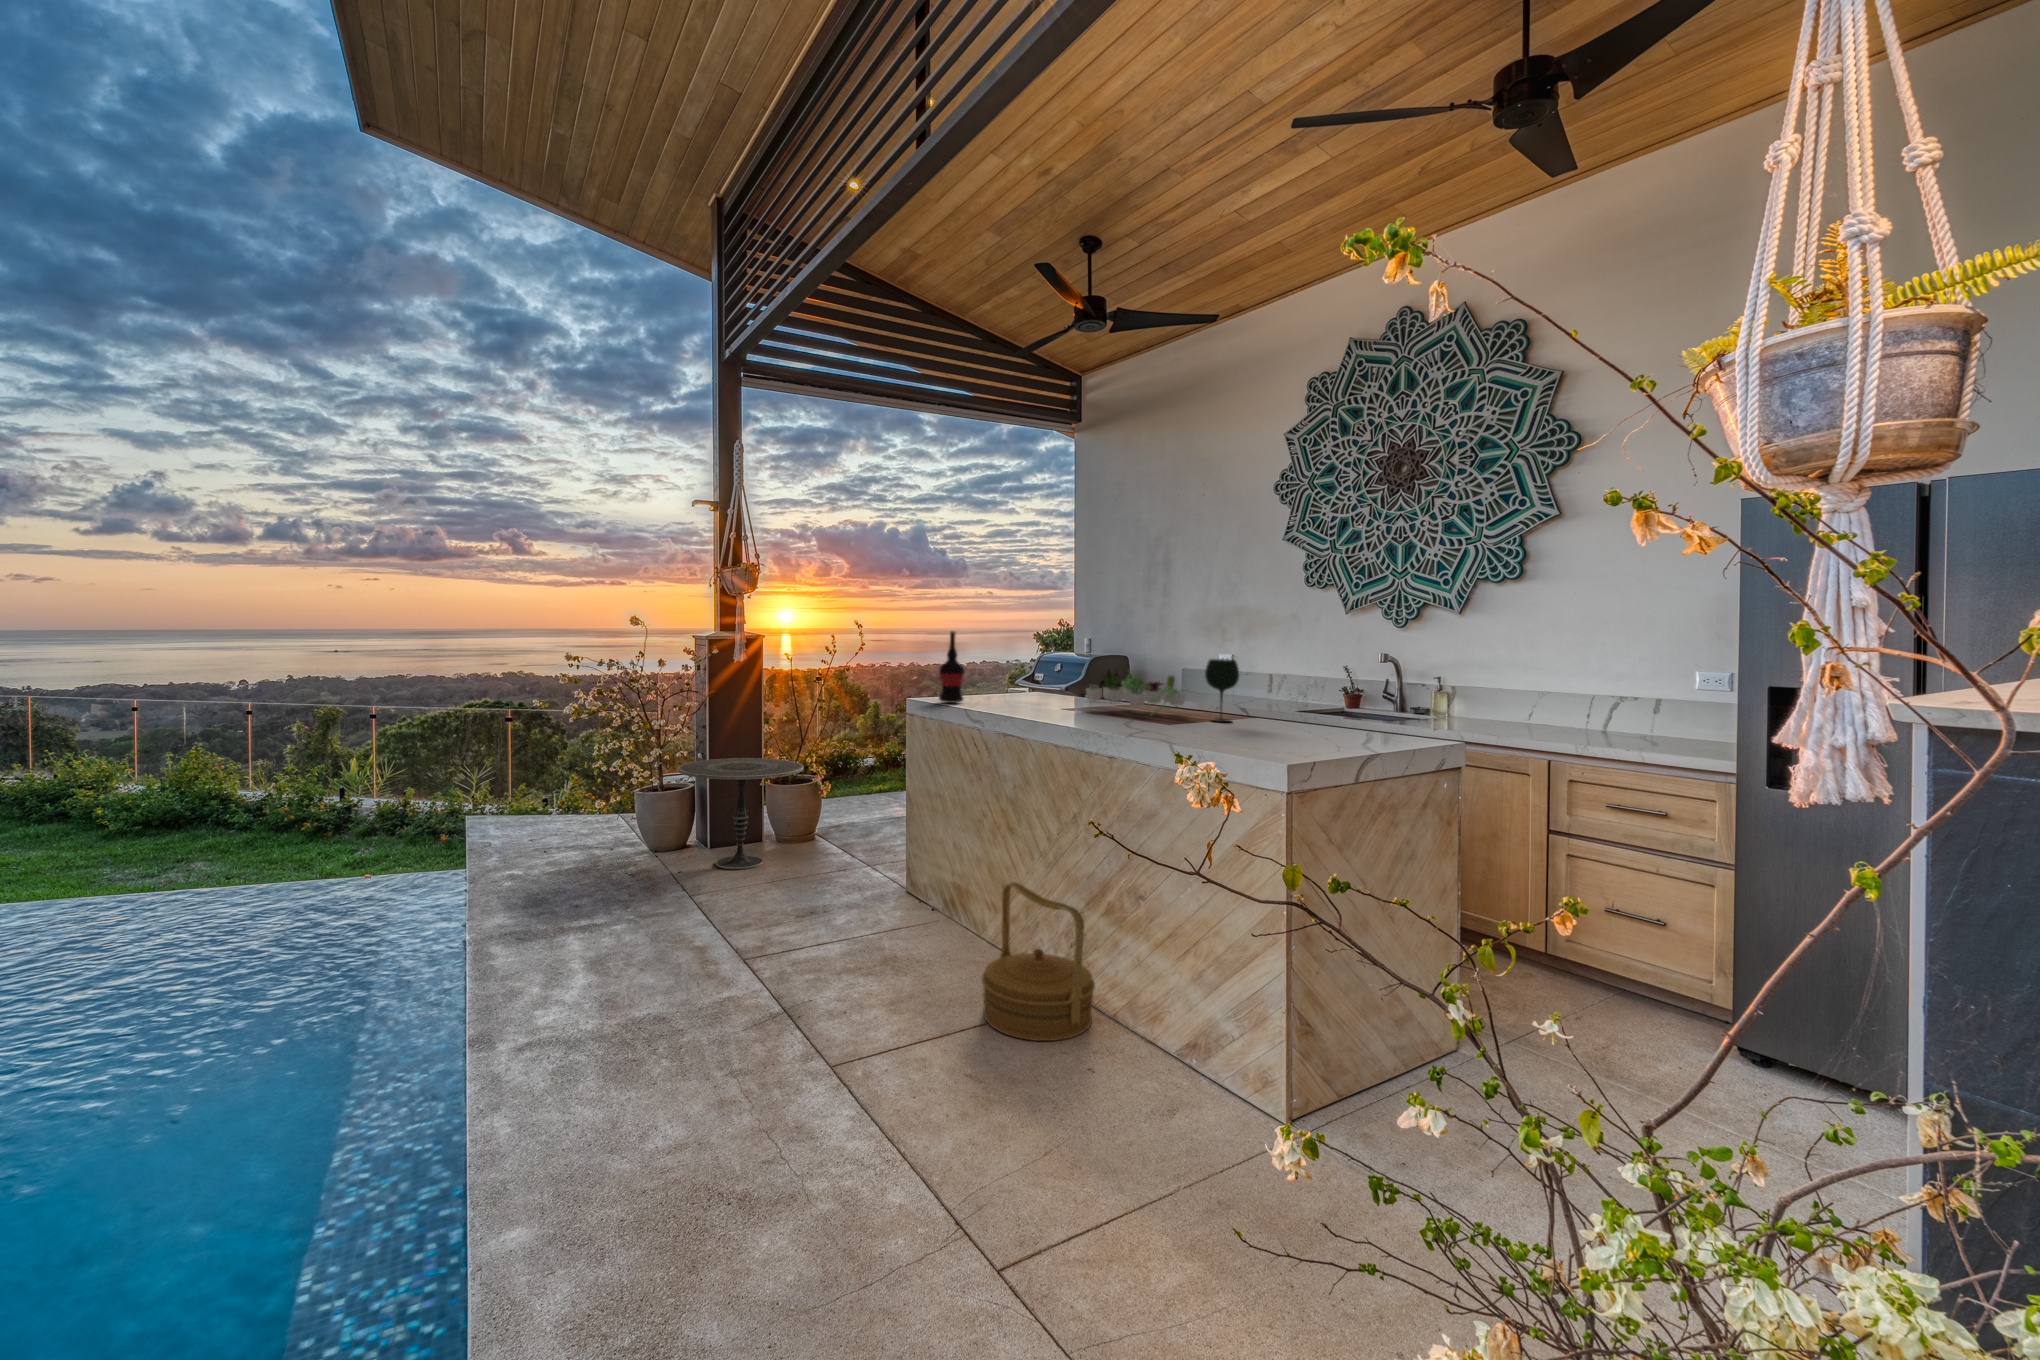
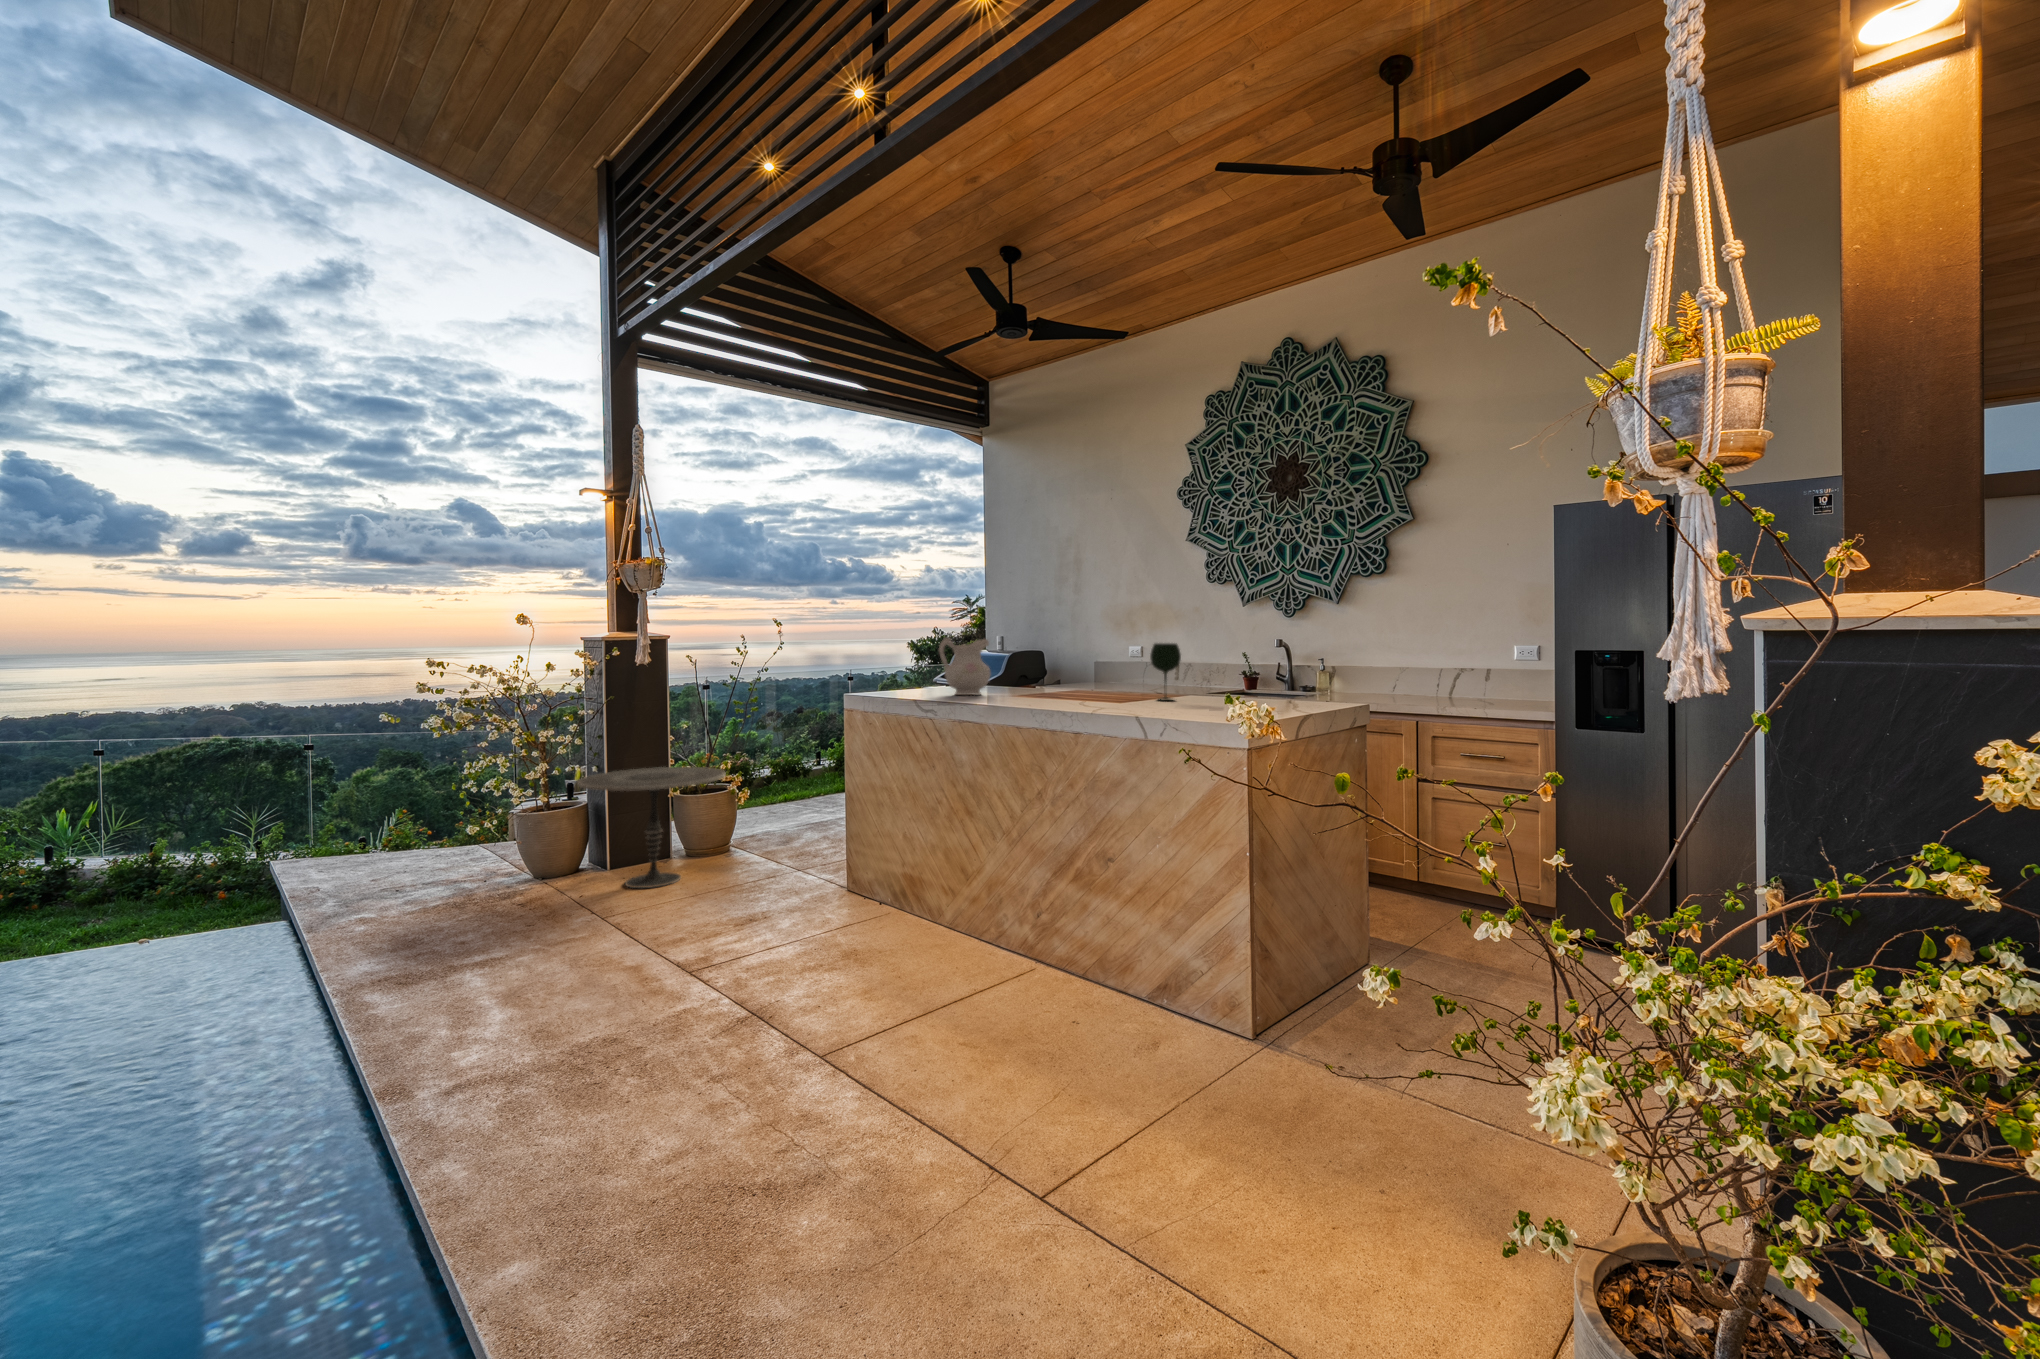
wine bottle: present [939,631,964,703] -> none [887,623,913,695]
ceramic pitcher: none [990,645,1042,706] -> present [939,637,990,695]
succulent plant: present [1086,670,1186,714] -> none [1025,653,1130,698]
woven basket: present [982,882,1095,1041] -> none [956,866,1068,1018]

